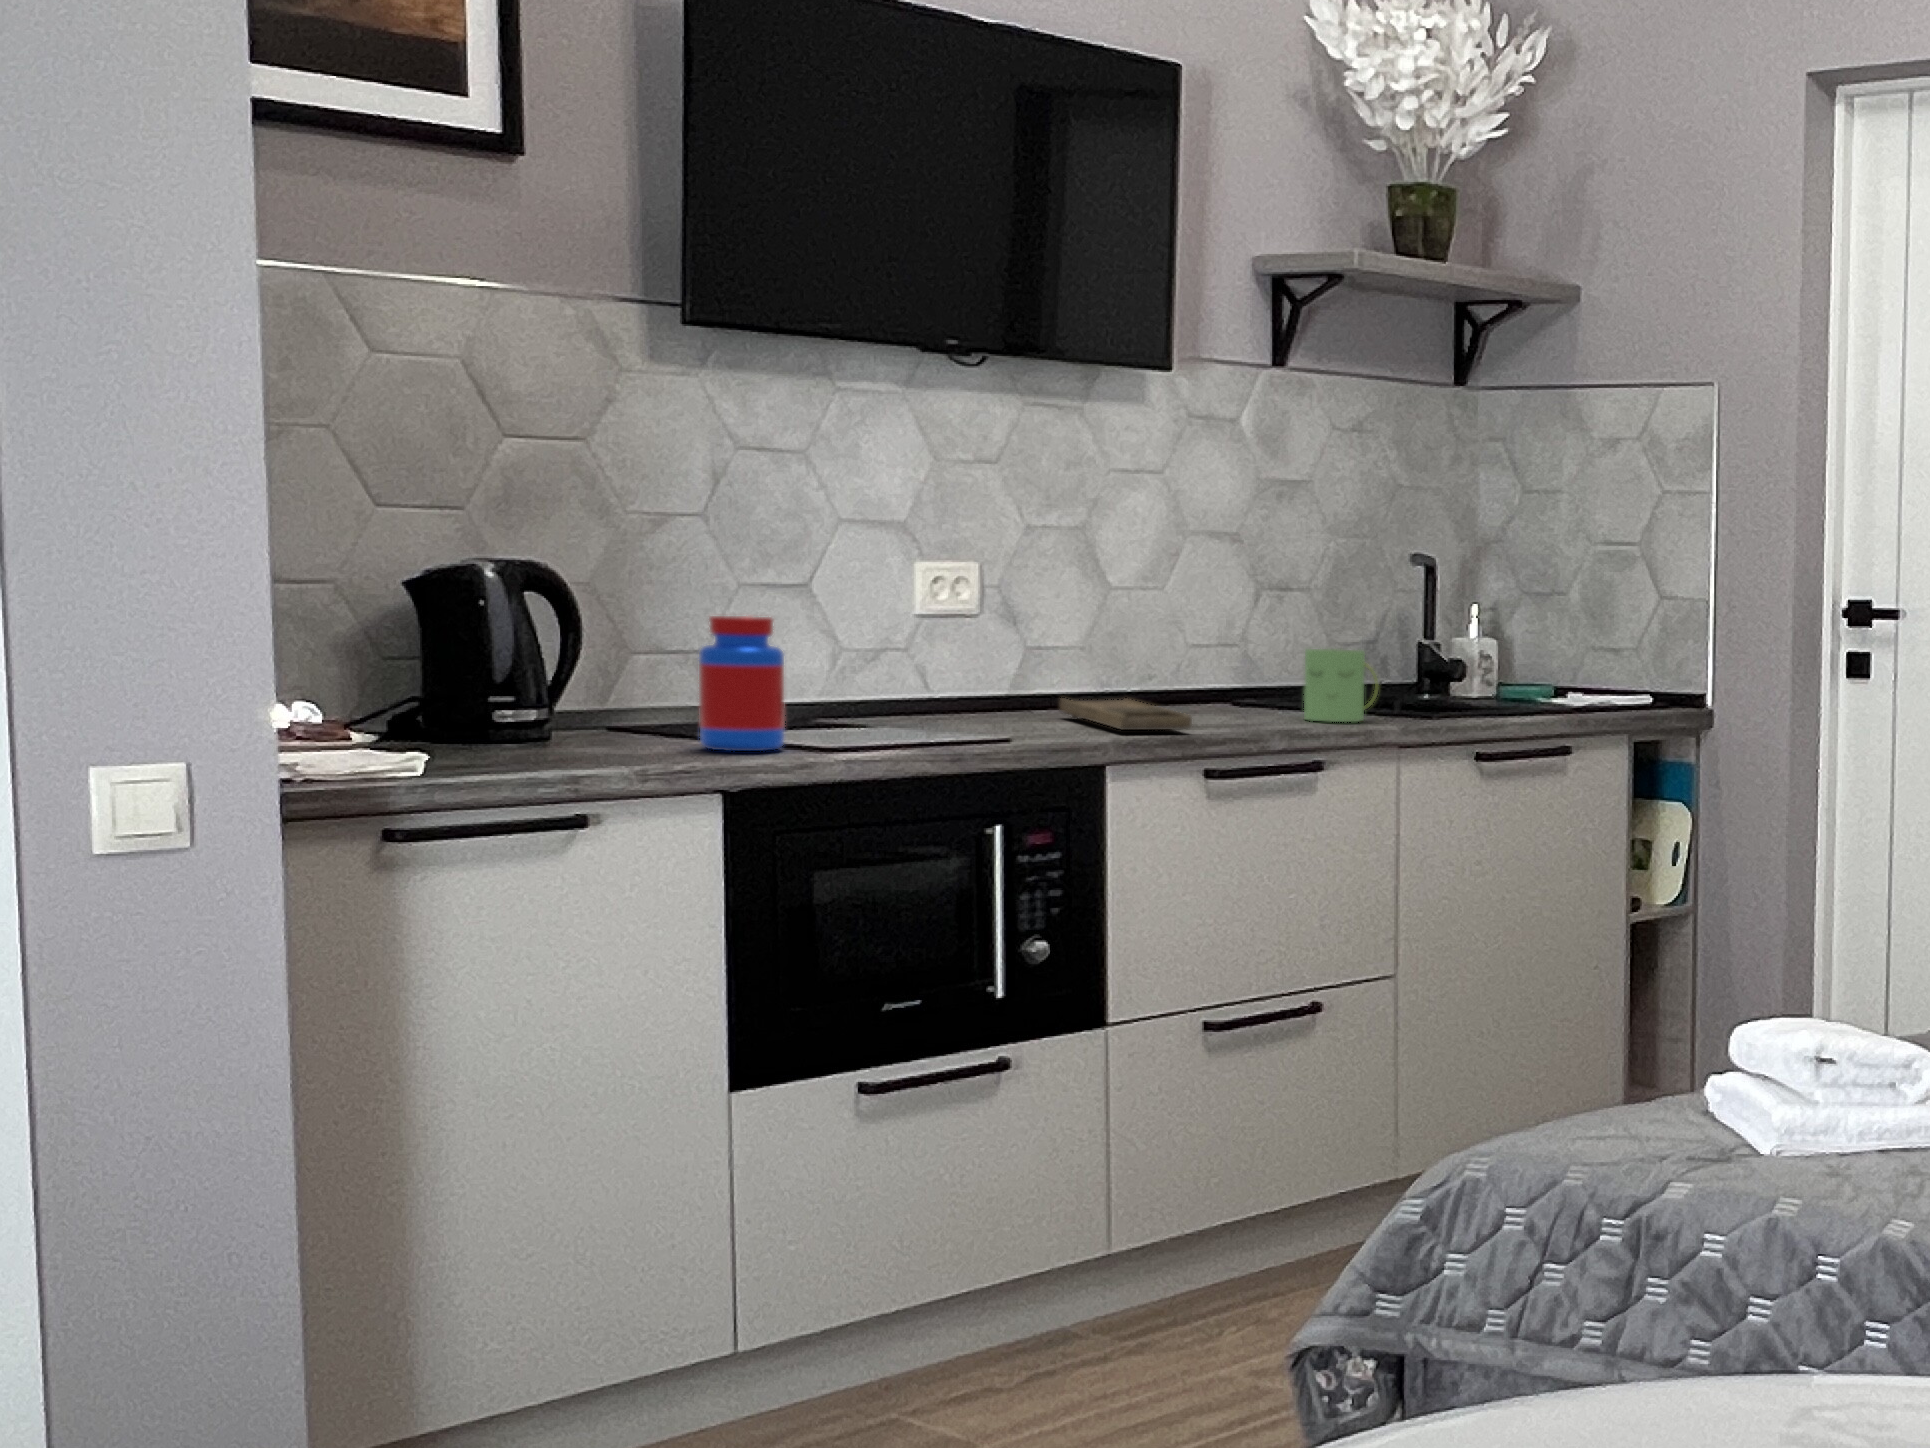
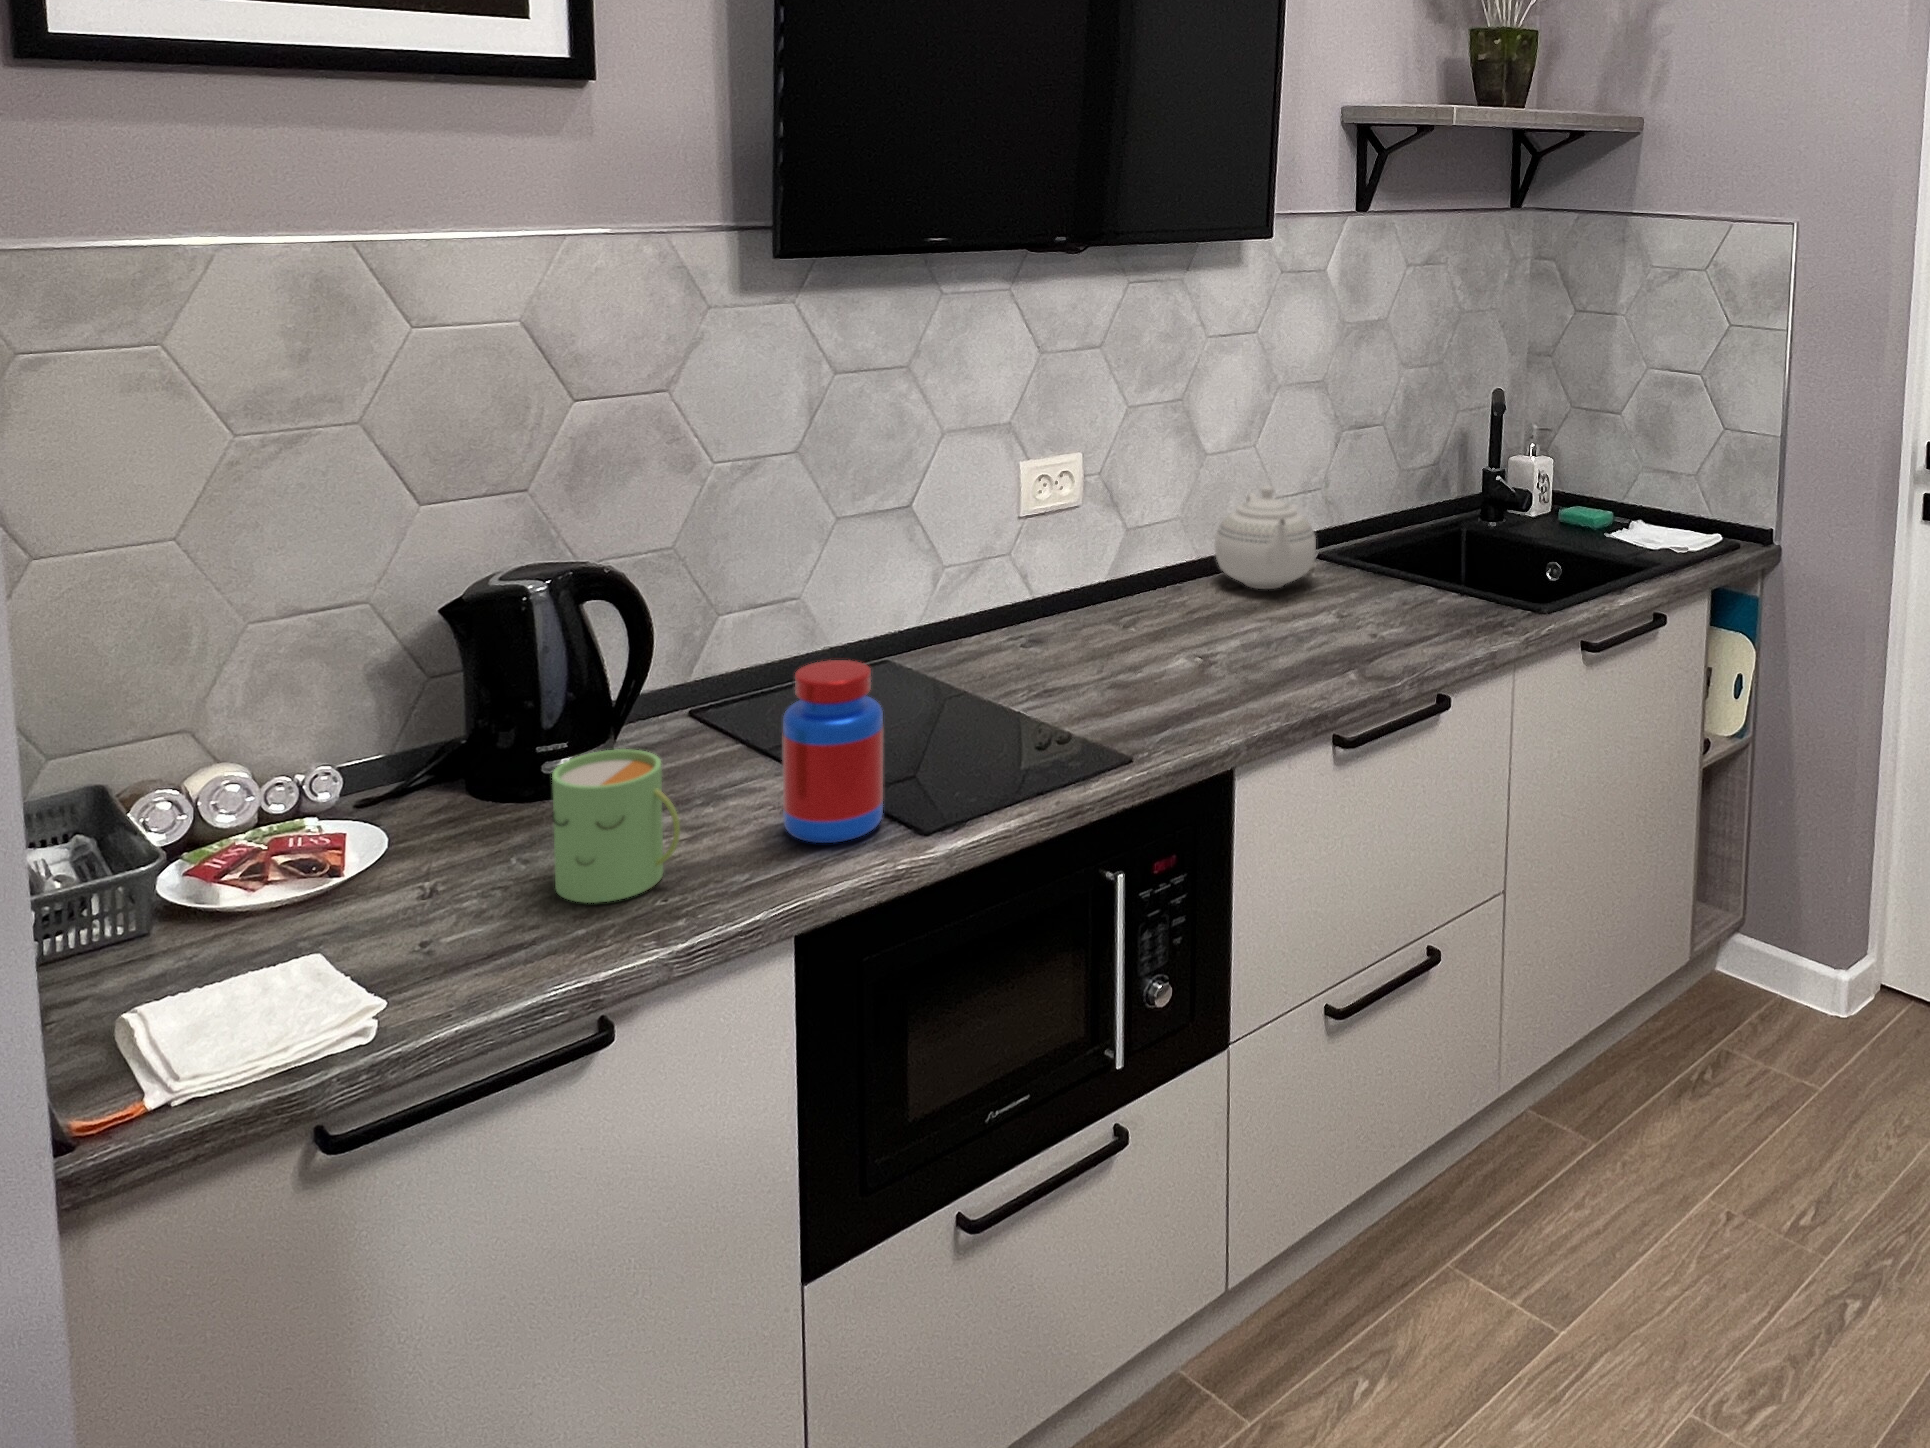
teapot: none [1117,607,1219,705] -> present [1215,486,1316,589]
mug: present [1304,649,1379,722] -> present [552,749,680,903]
tray: present [1059,699,1192,730] -> none [1169,615,1320,699]

